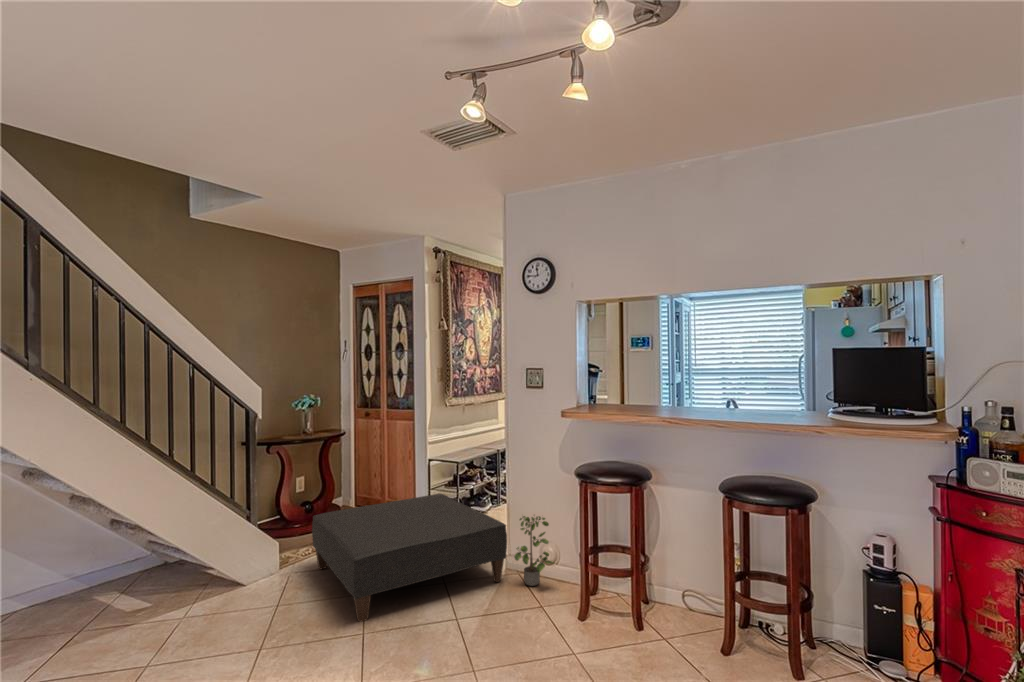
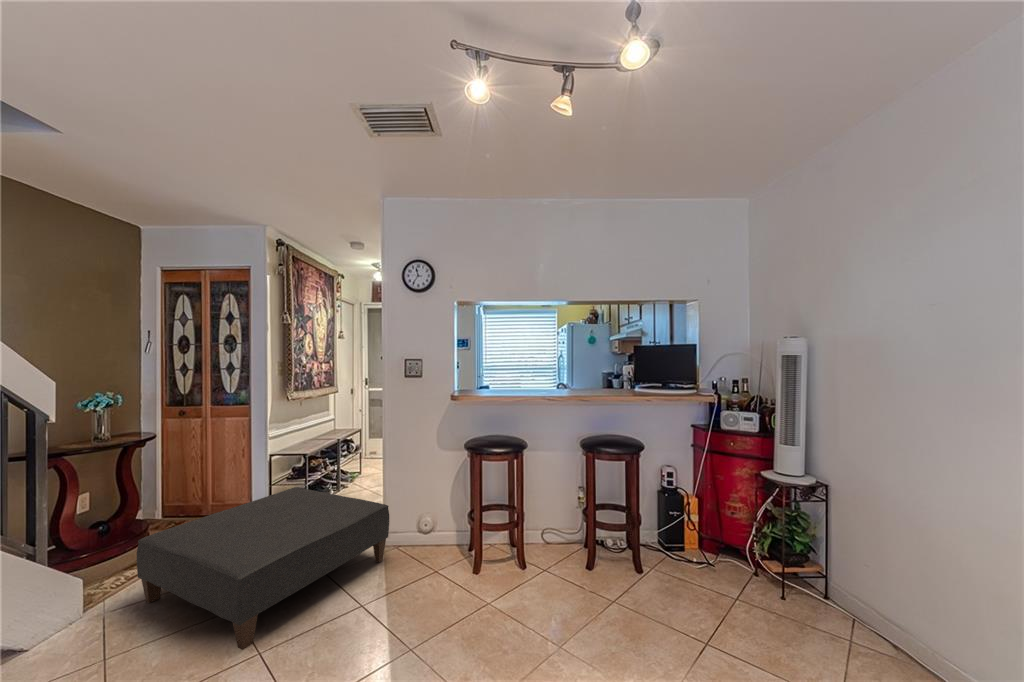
potted plant: present [514,516,553,586] -> none [398,490,438,557]

